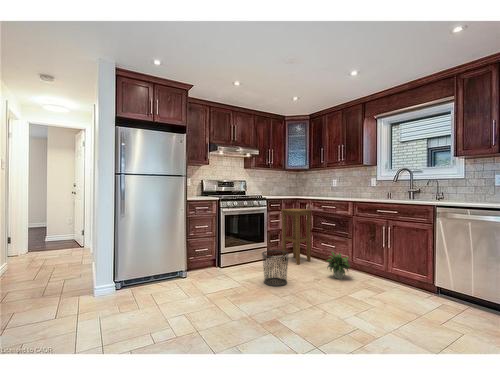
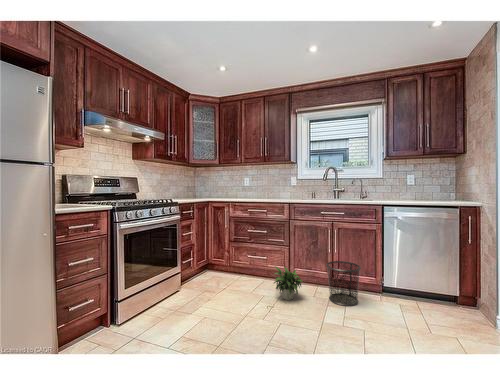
stool: present [281,209,312,265] -> none [199,214,236,289]
waste bin: present [262,250,289,286] -> present [326,261,361,306]

